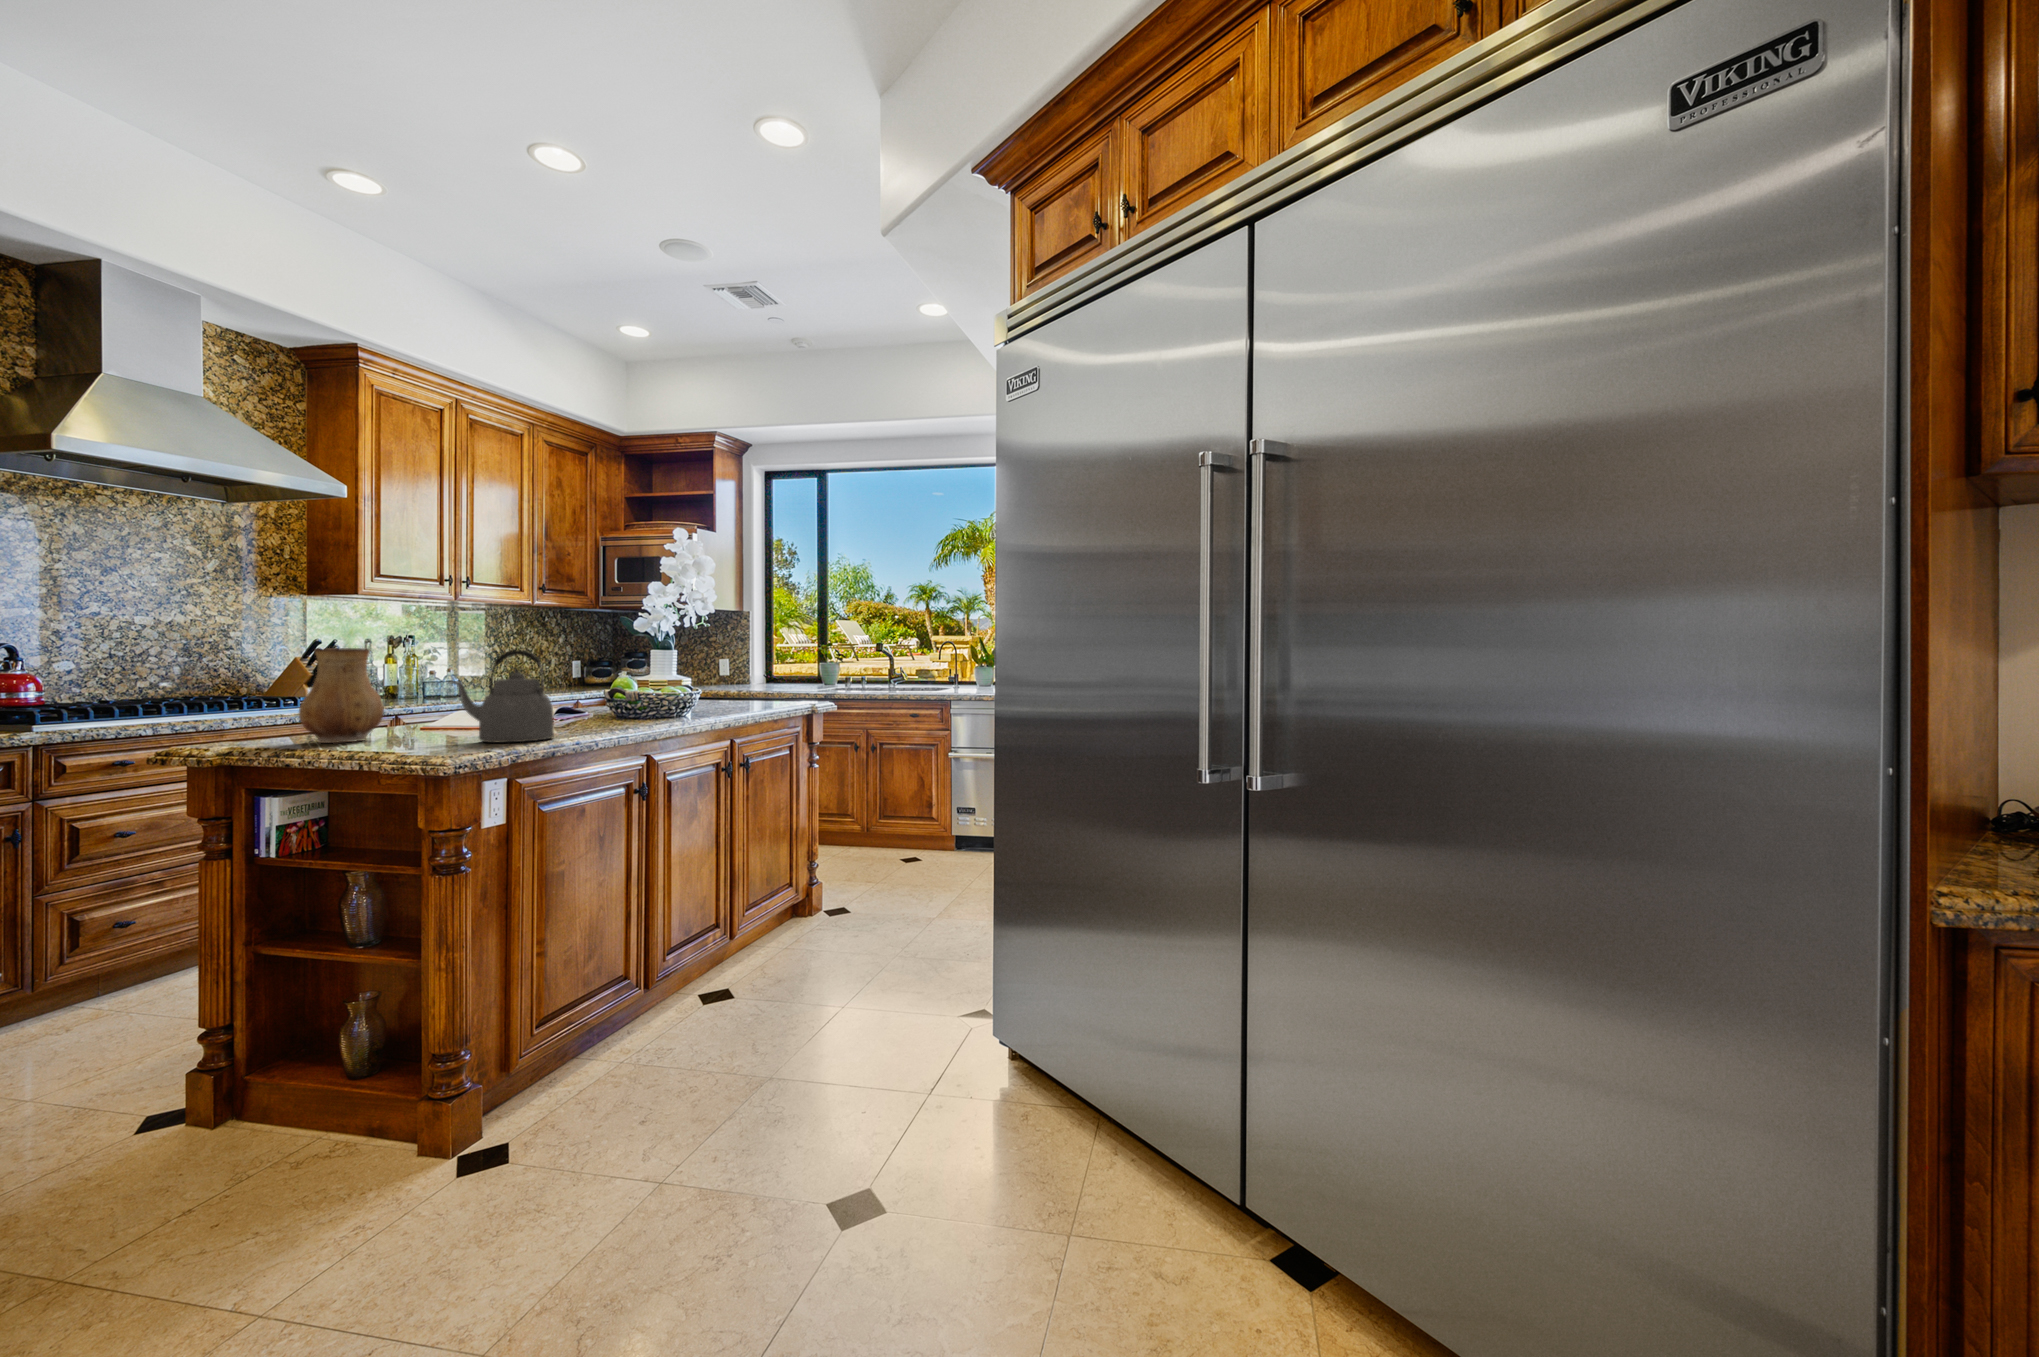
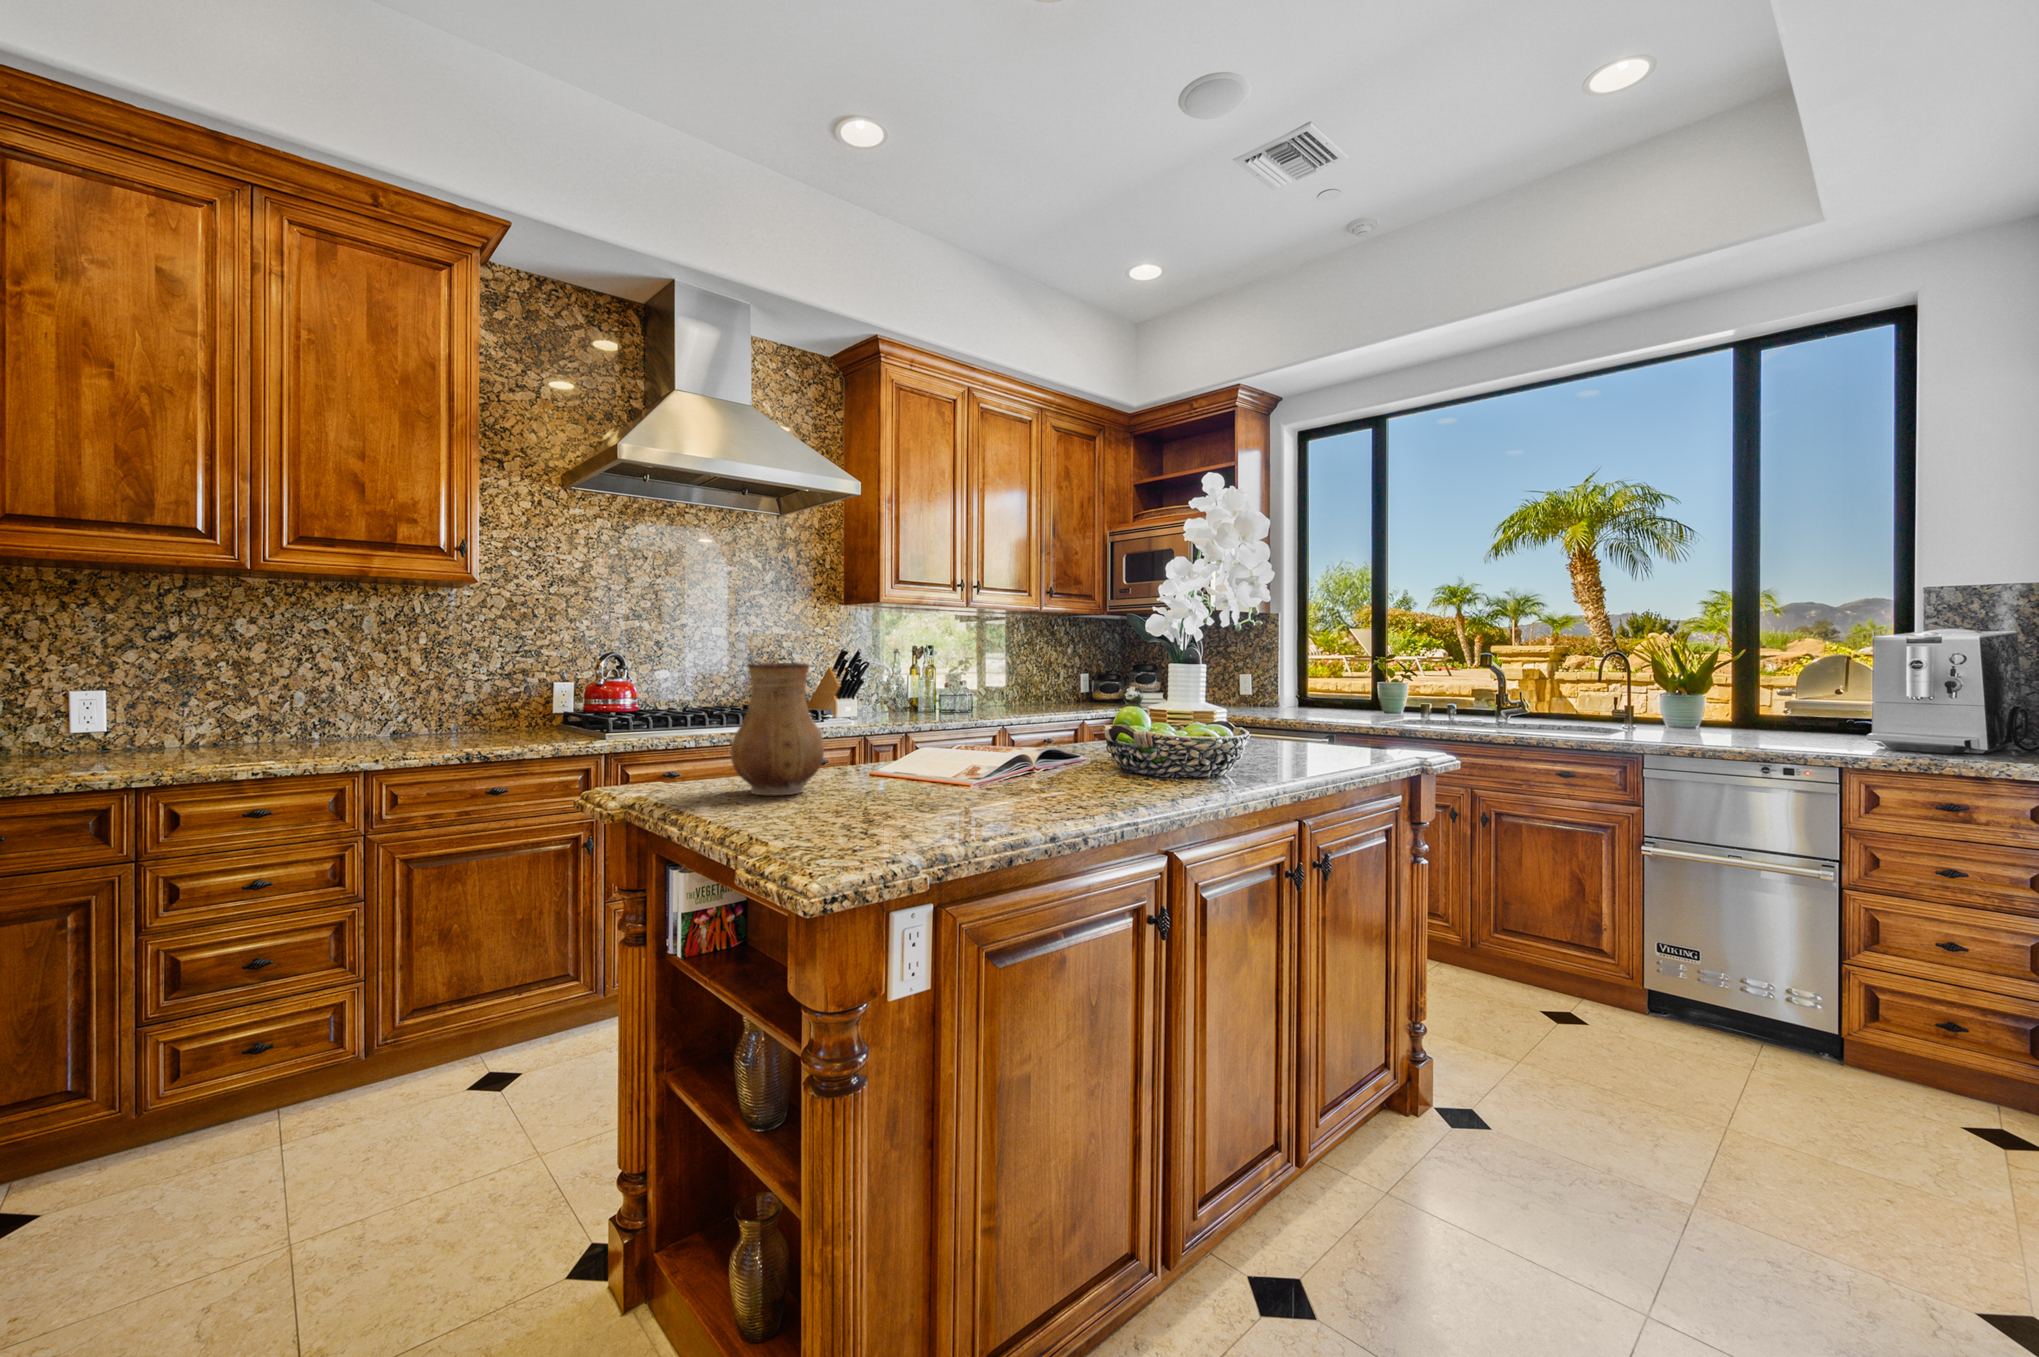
kettle: present [450,650,554,742] -> none [881,670,1022,829]

